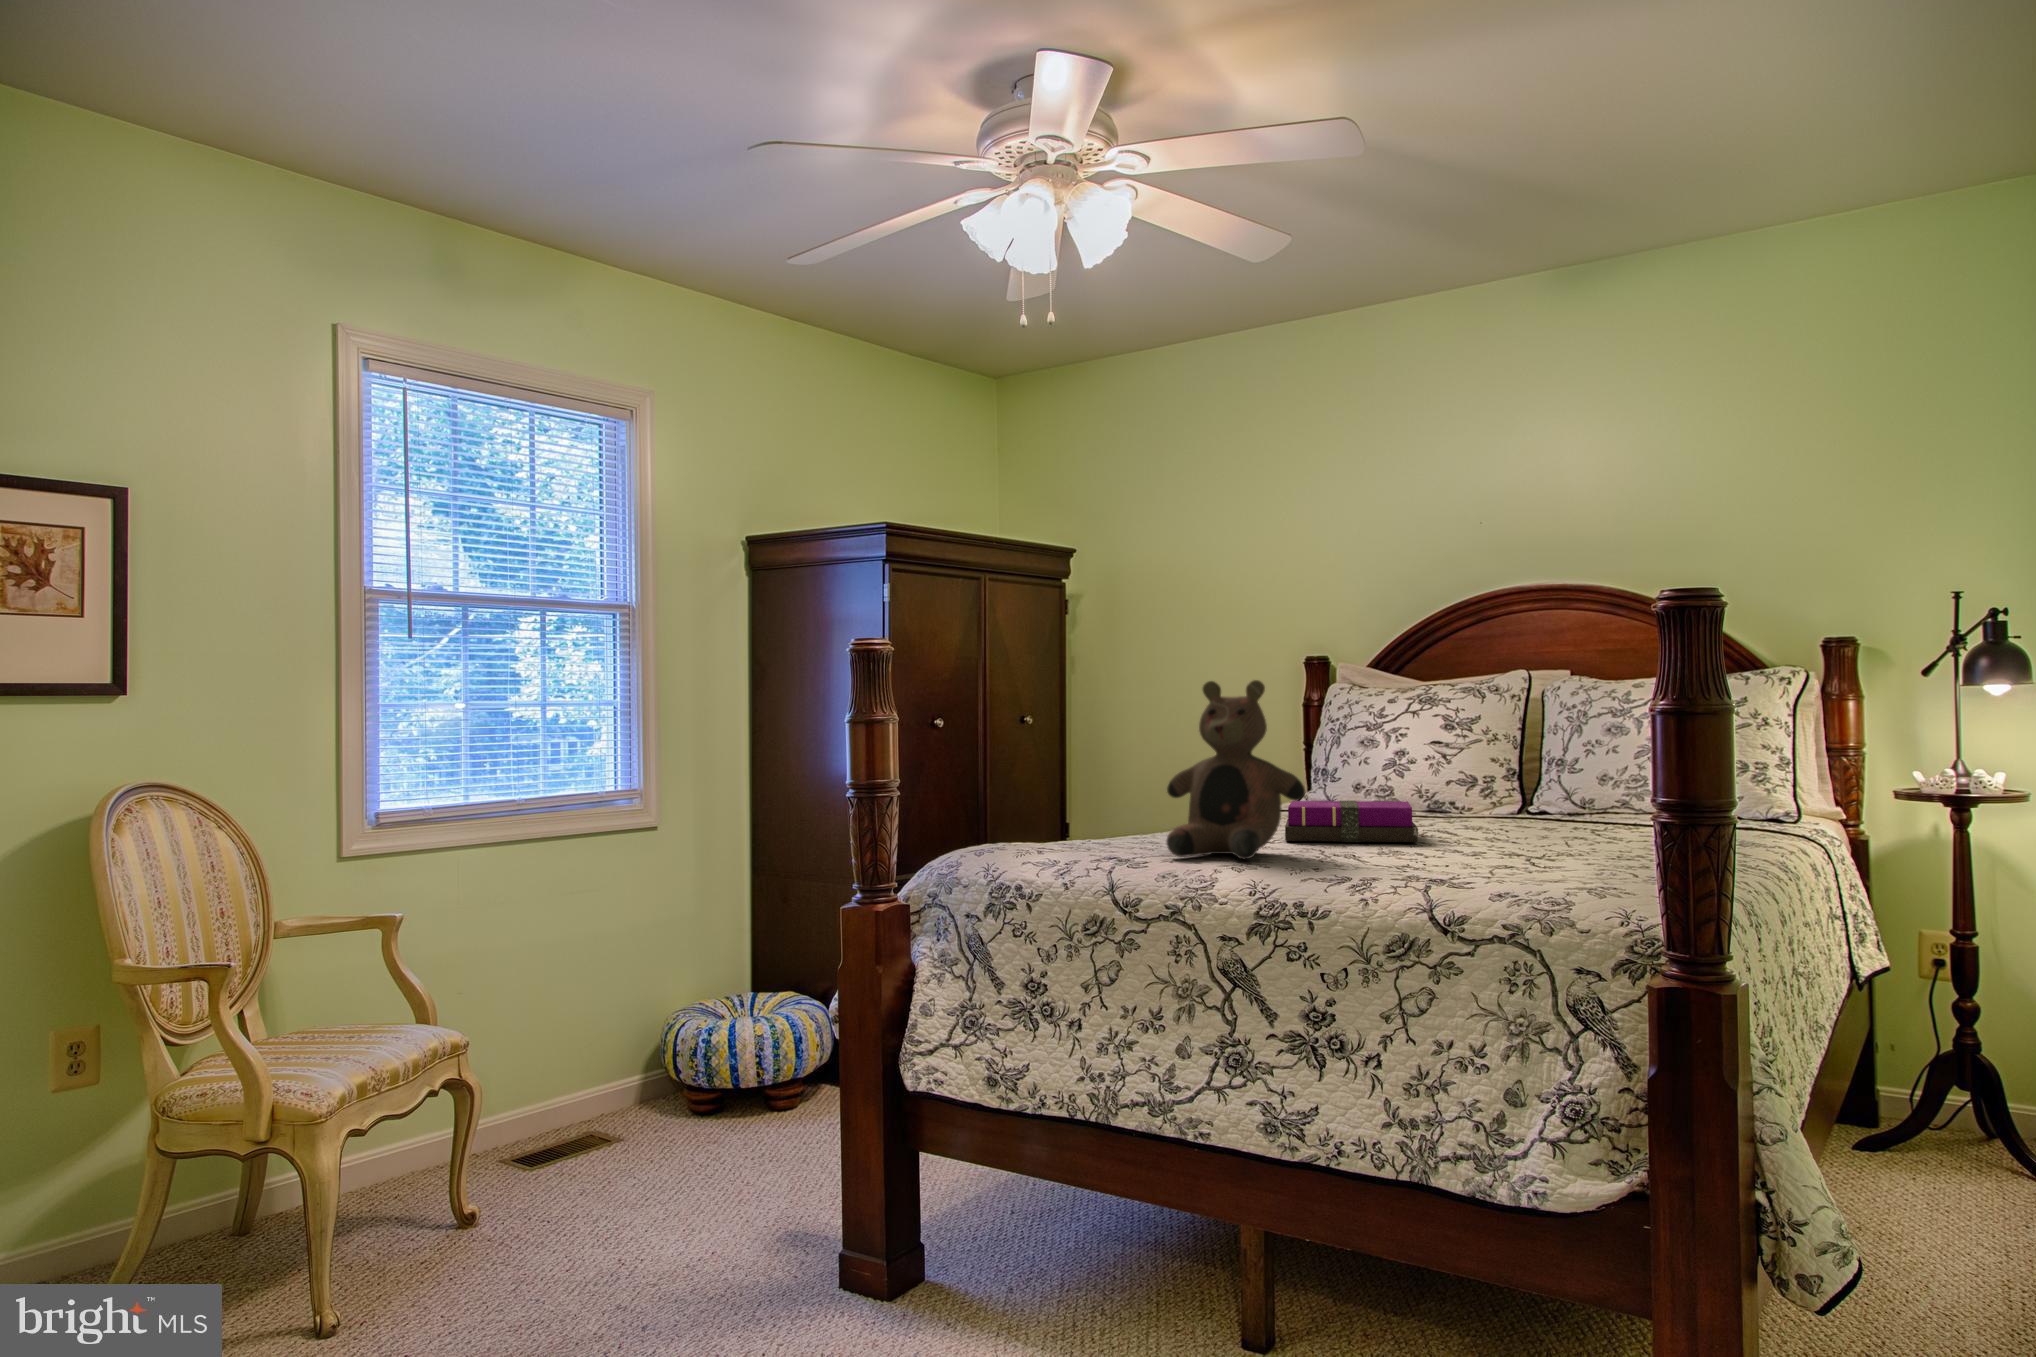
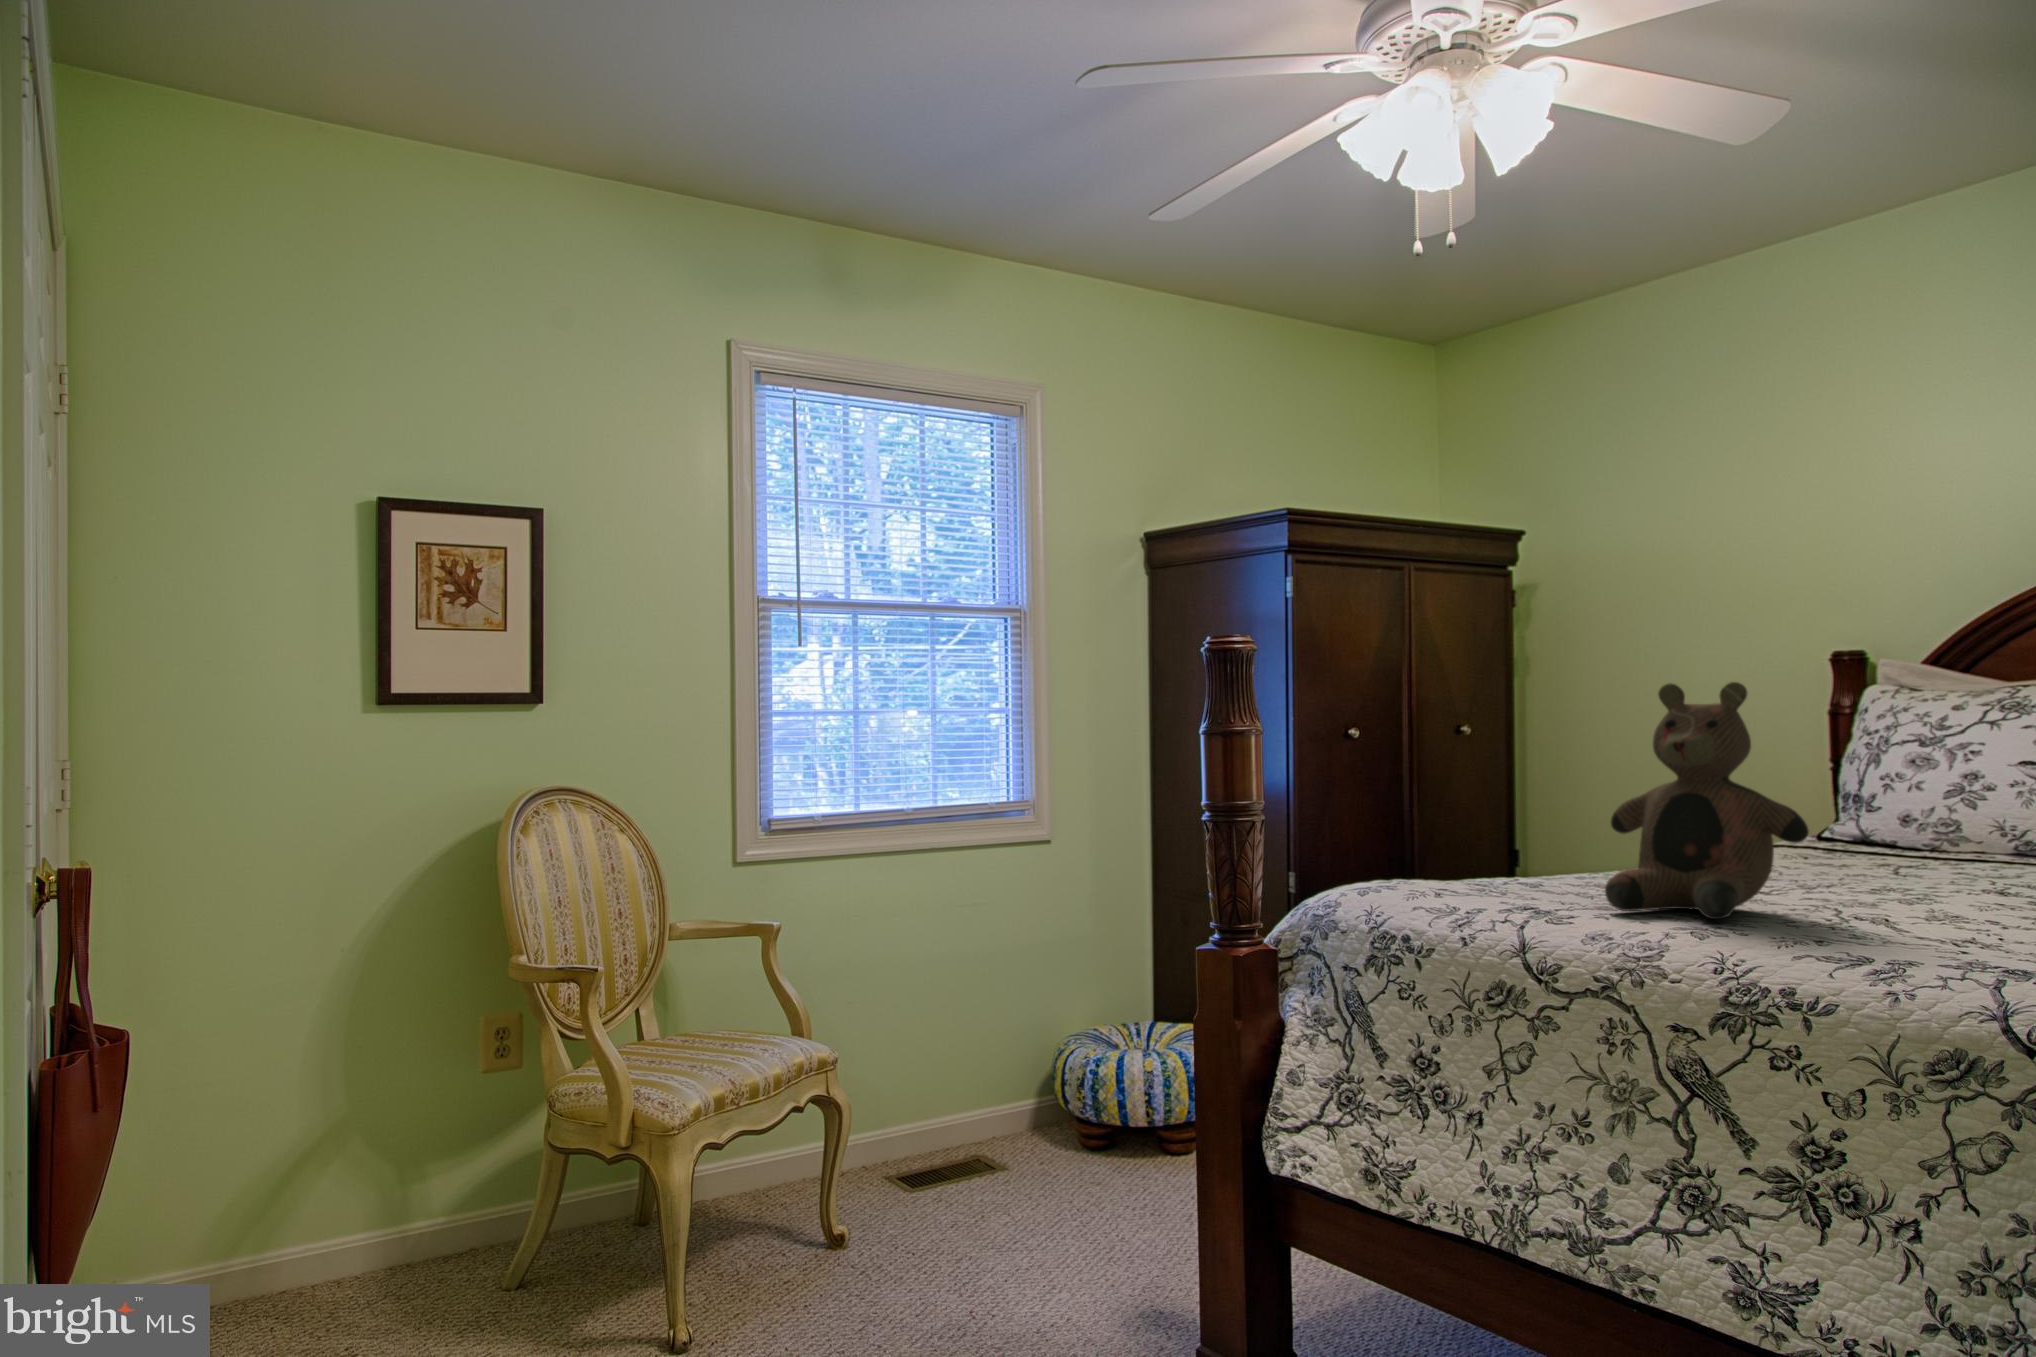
notebook: present [1285,801,1418,842] -> none [1785,839,1991,904]

